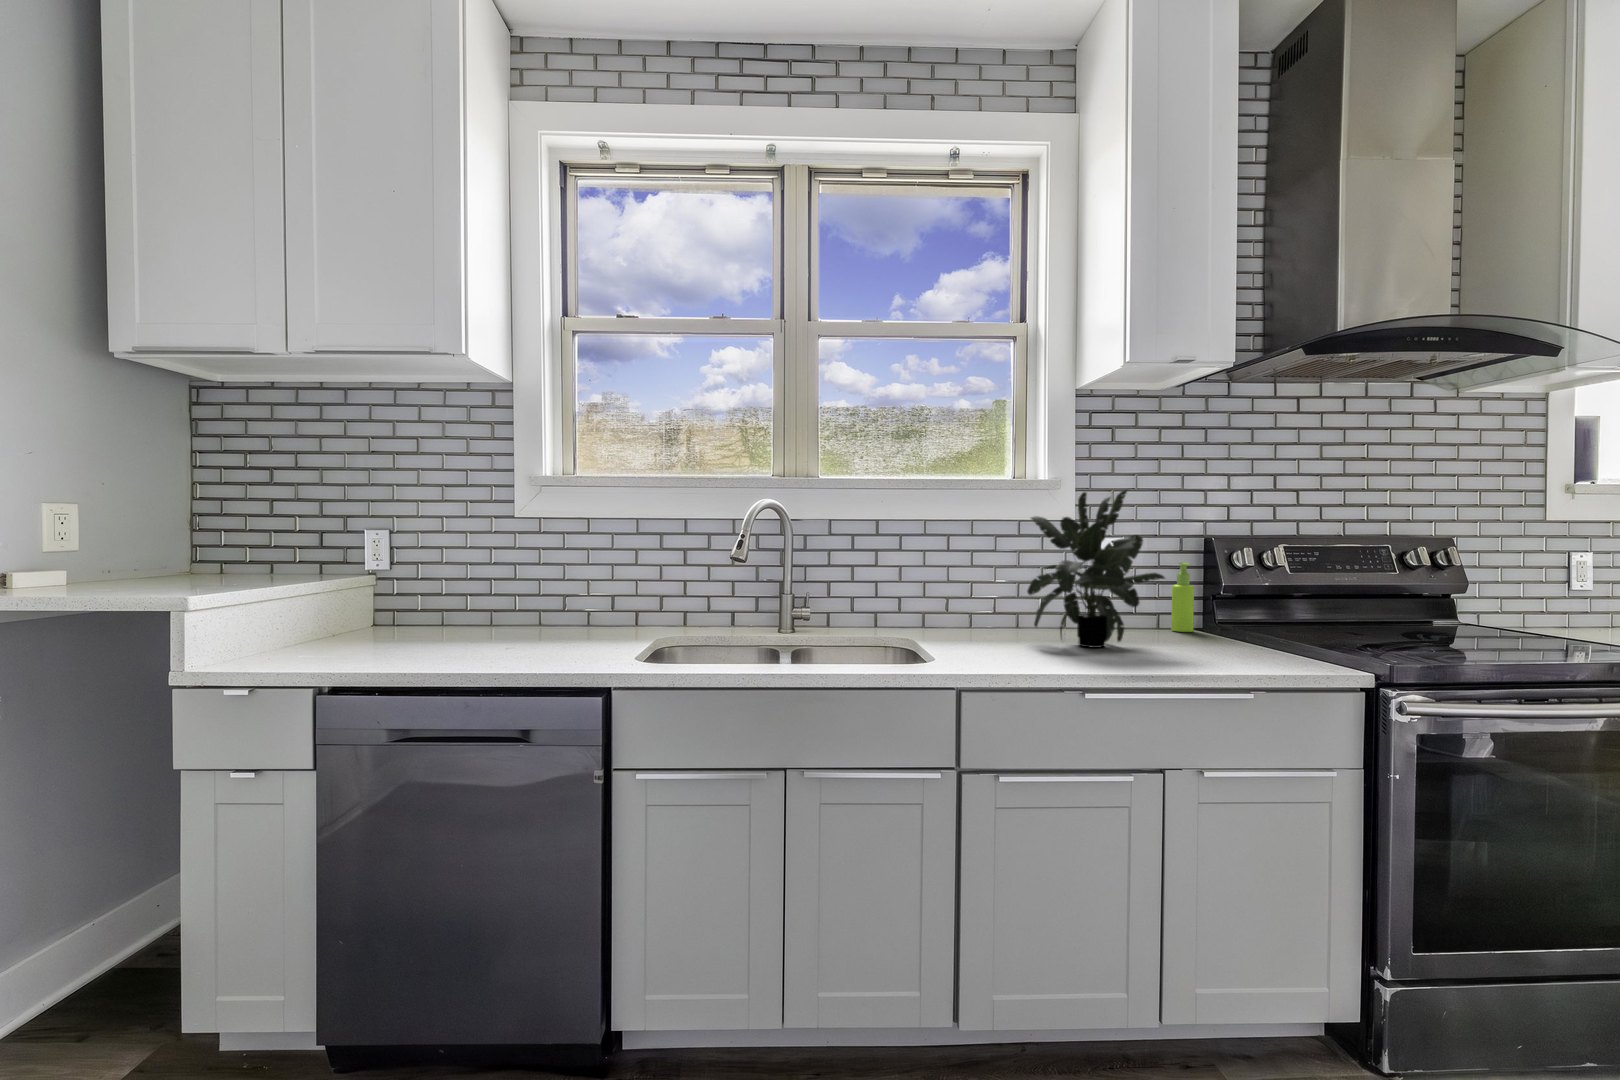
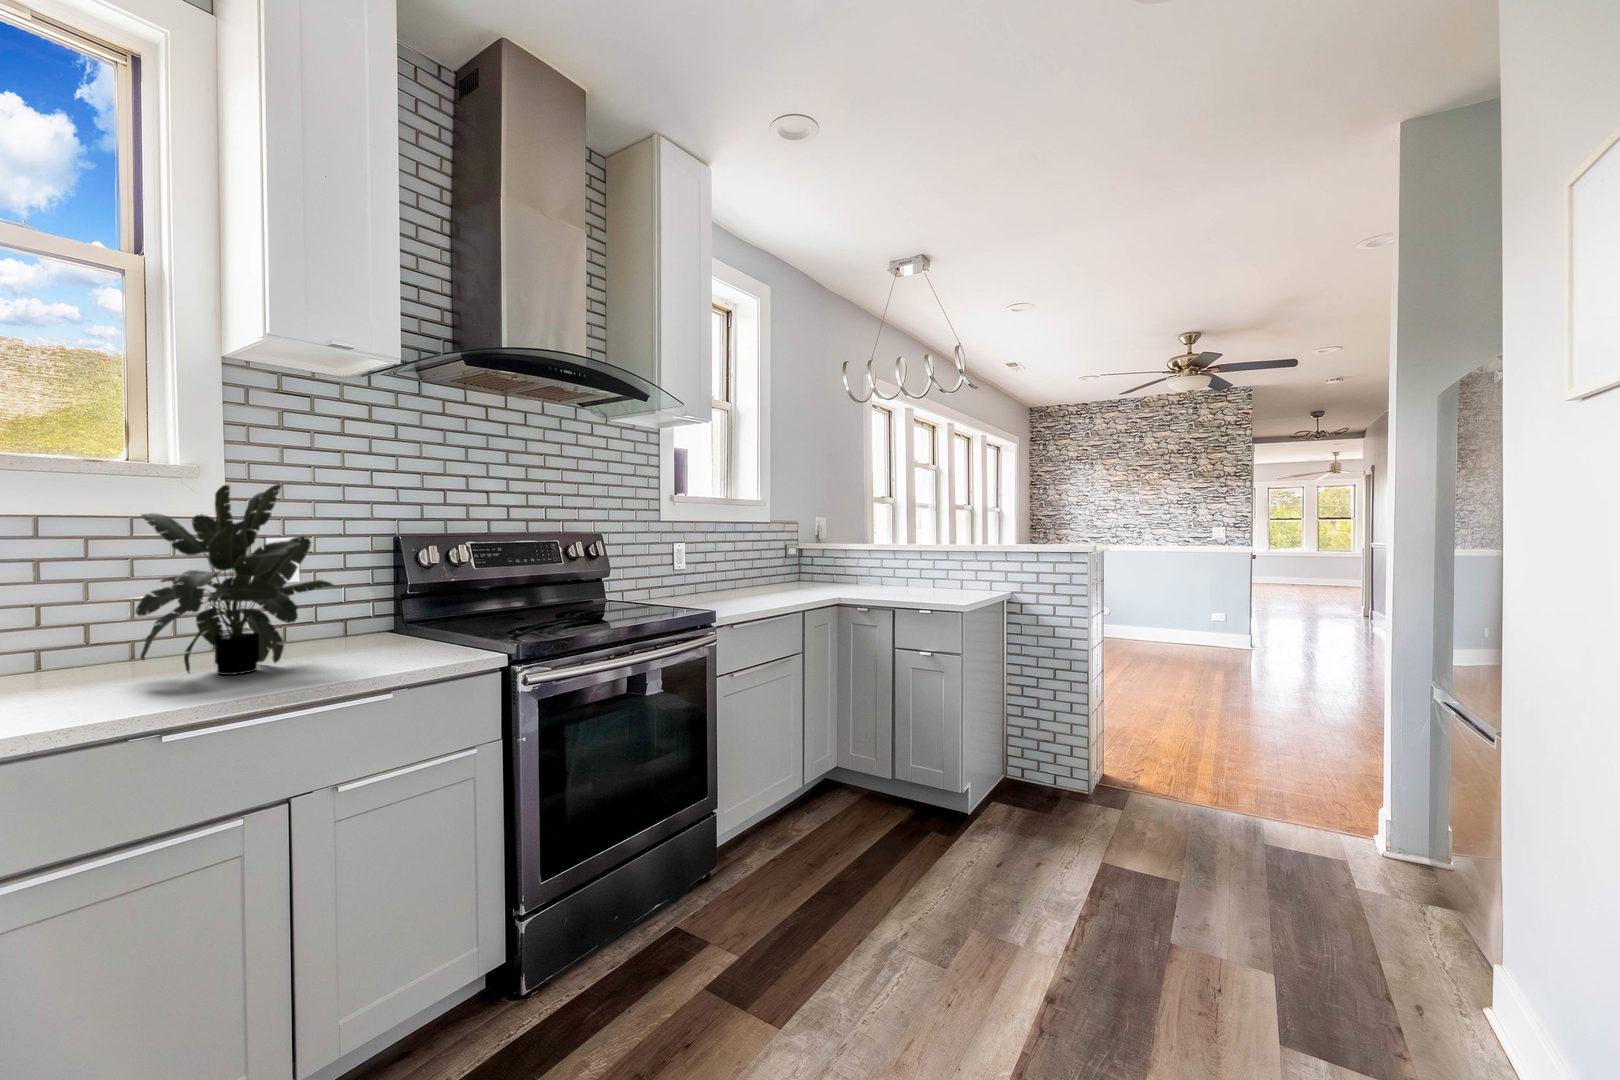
soap dispenser: present [1171,562,1194,632] -> none [356,563,381,635]

